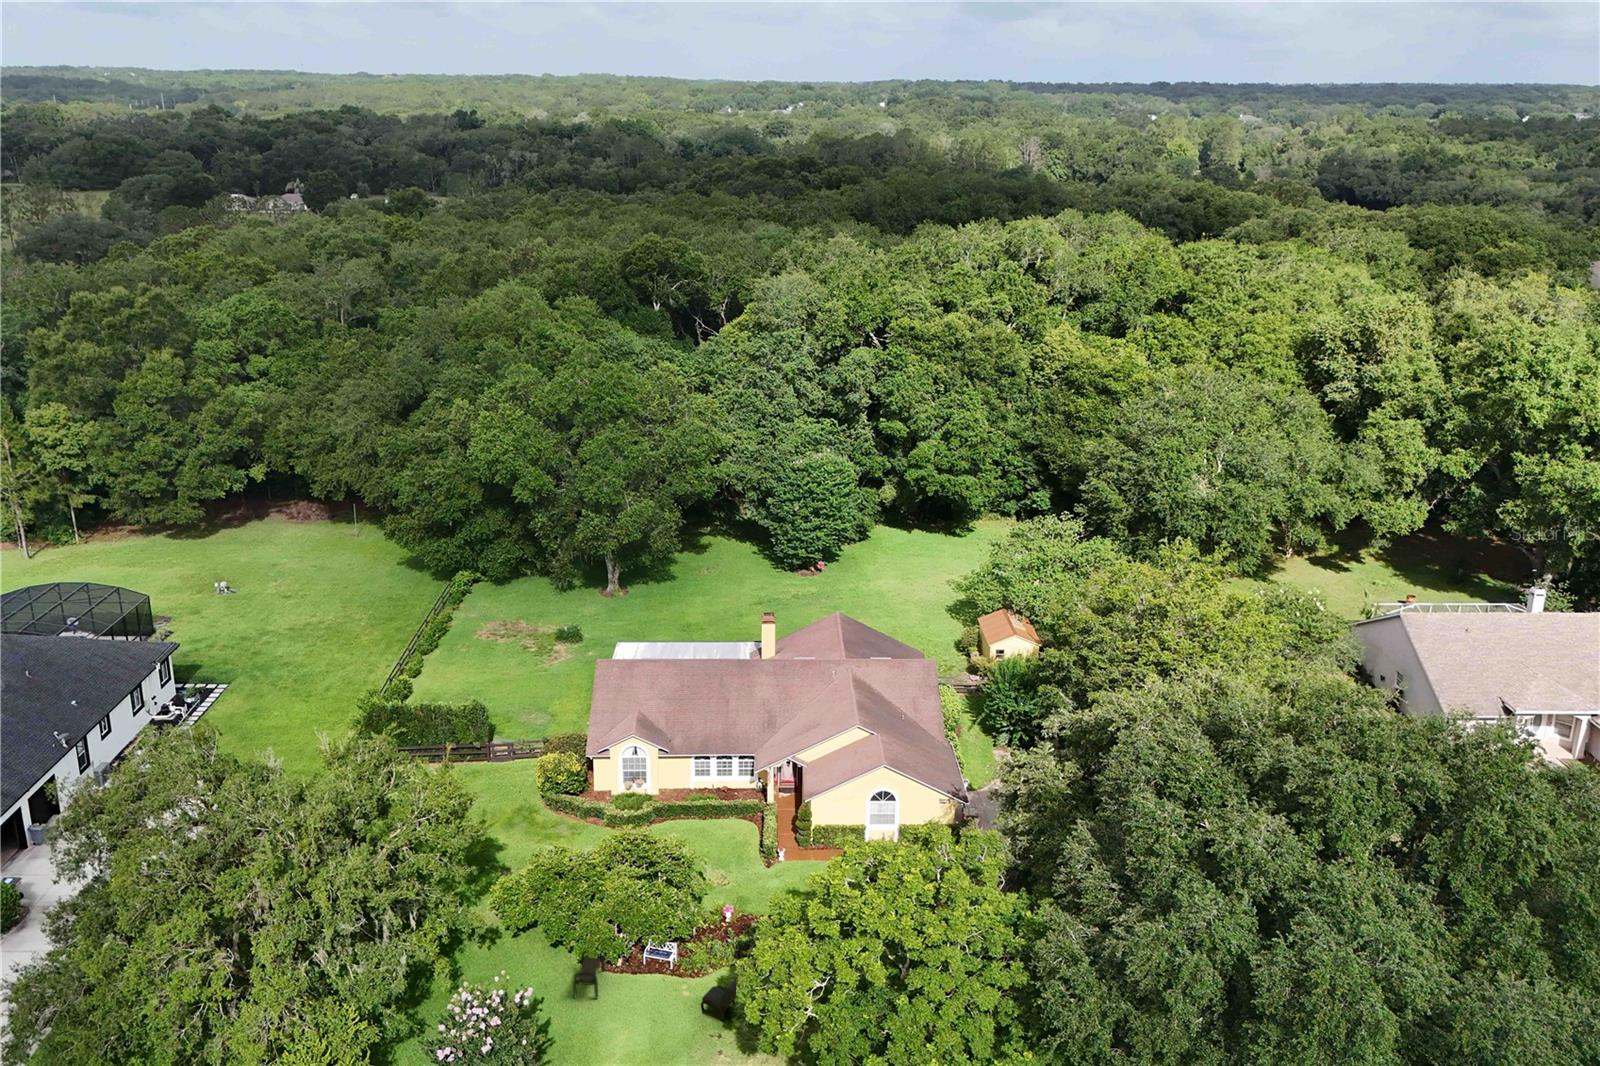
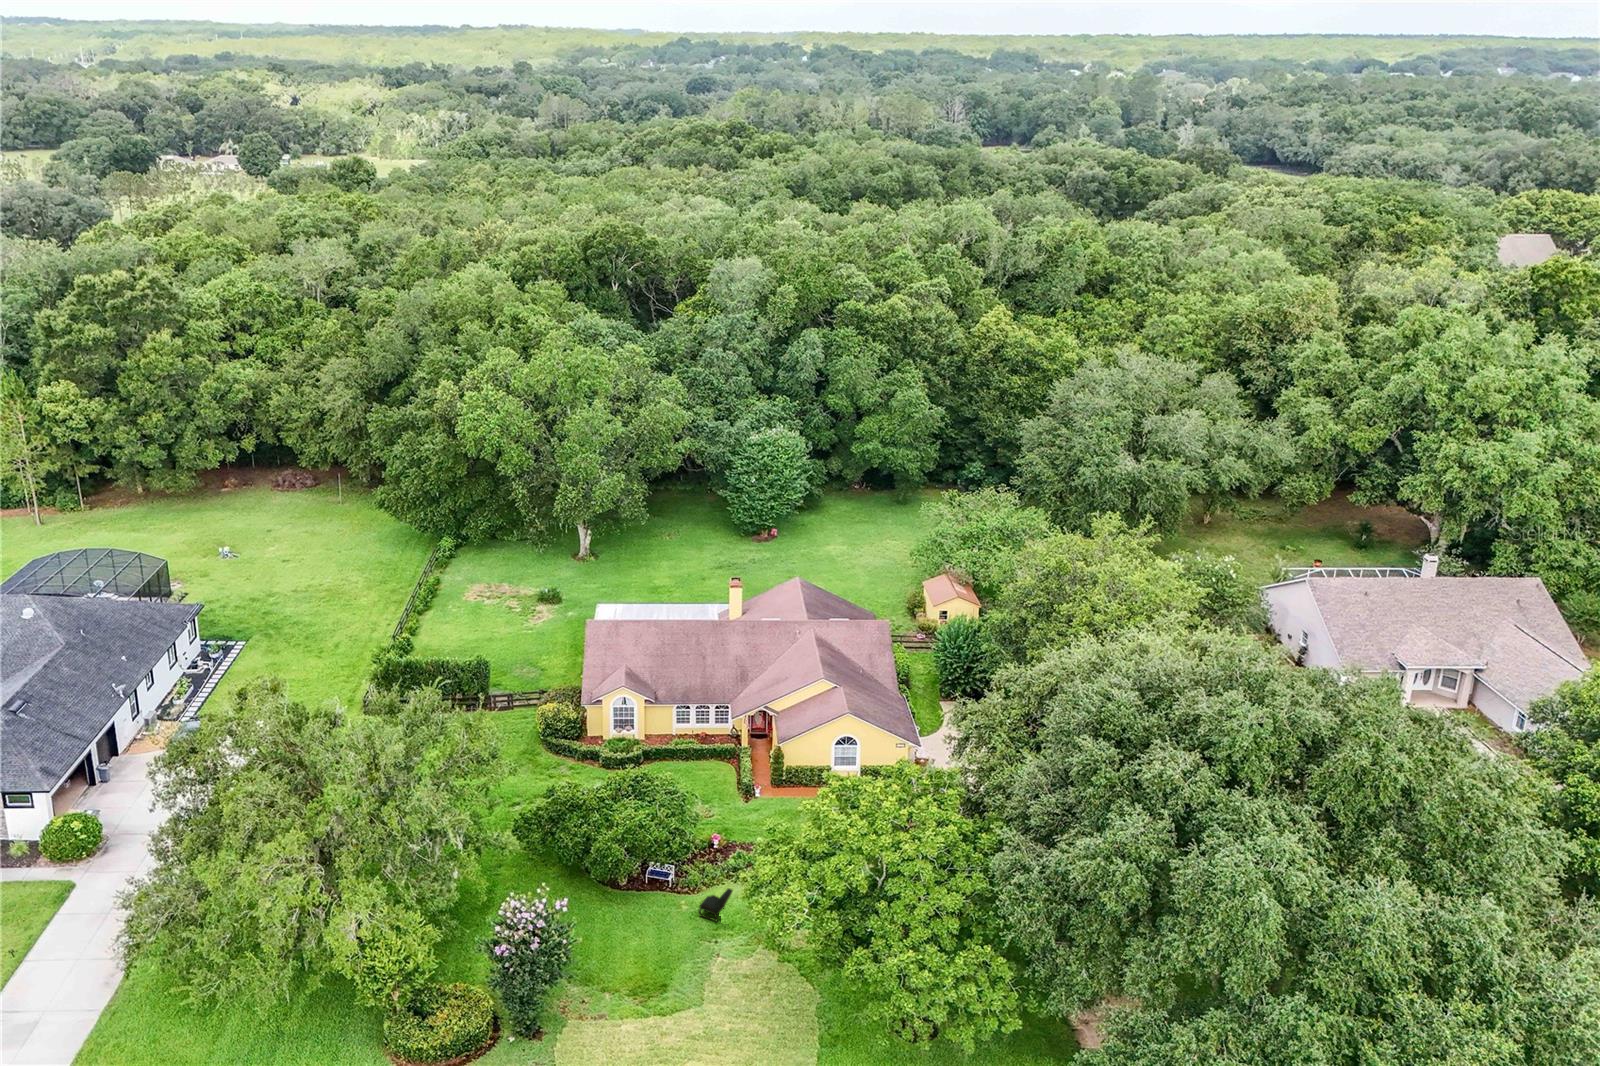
bench: present [573,950,605,998] -> none [593,867,617,907]

